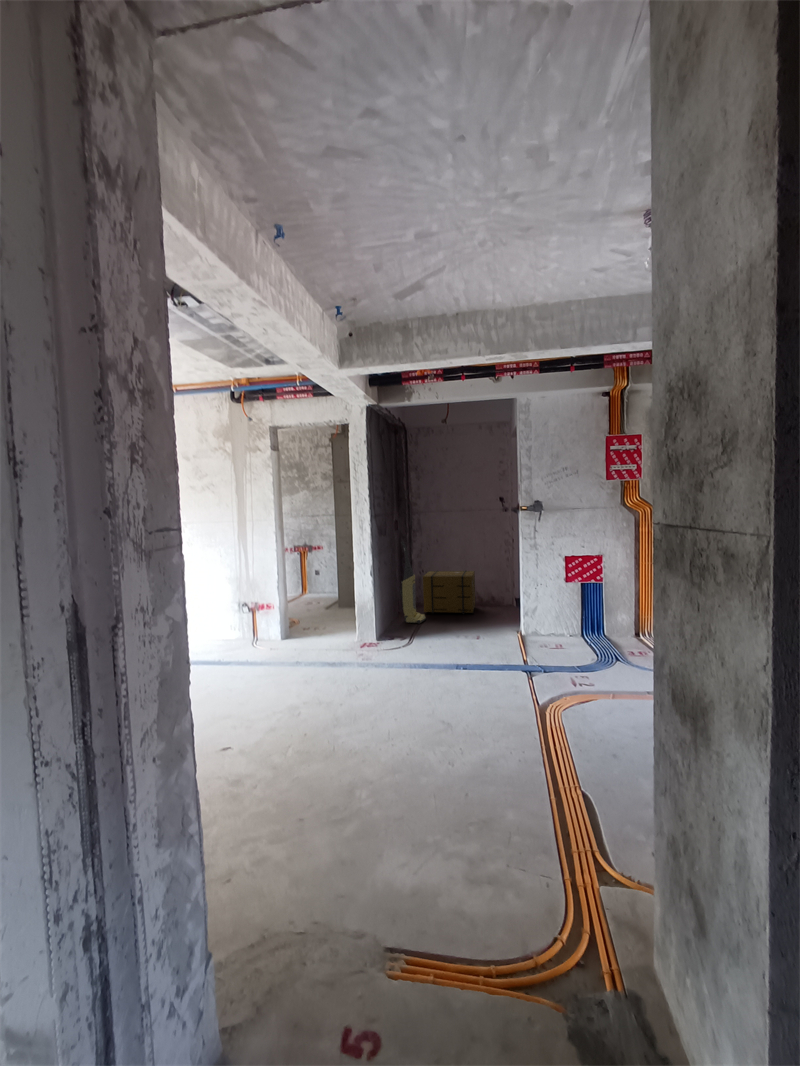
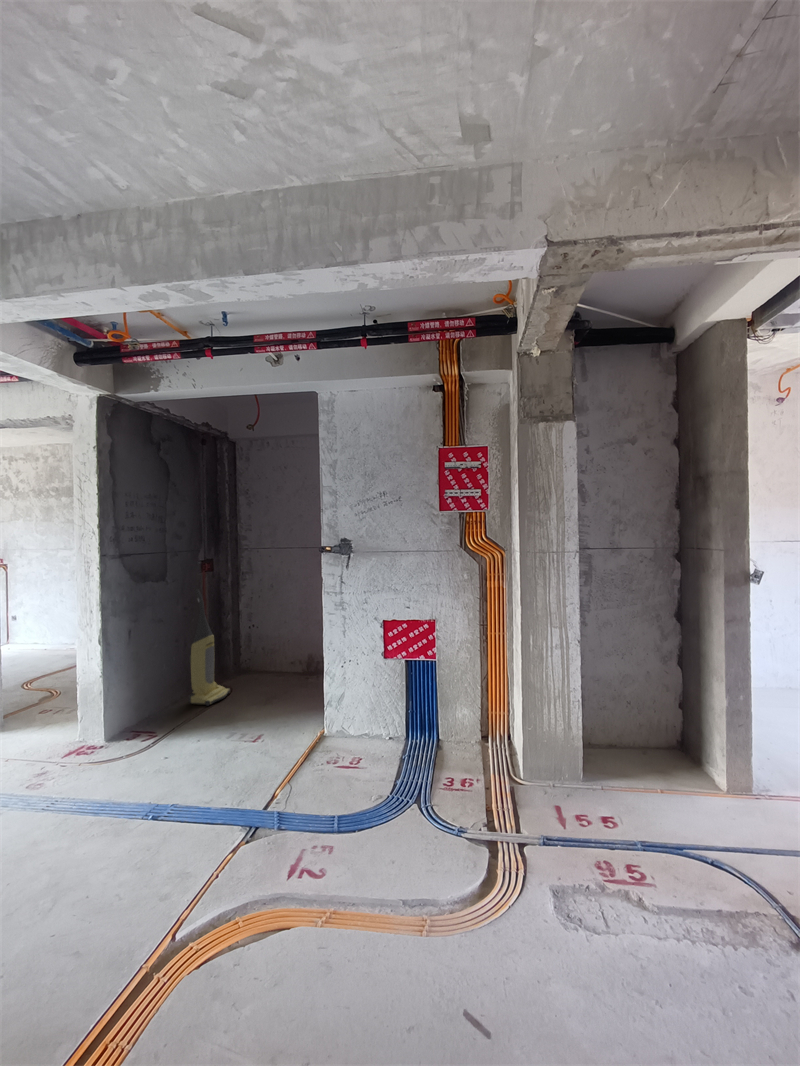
cardboard box: present [423,571,475,614] -> none [235,626,316,689]

